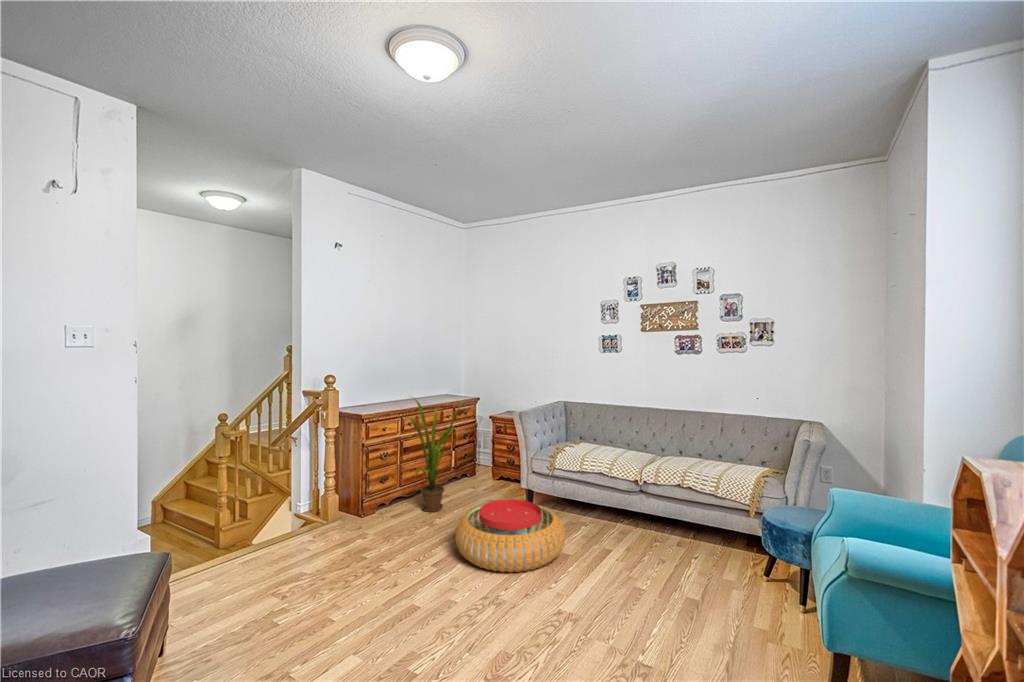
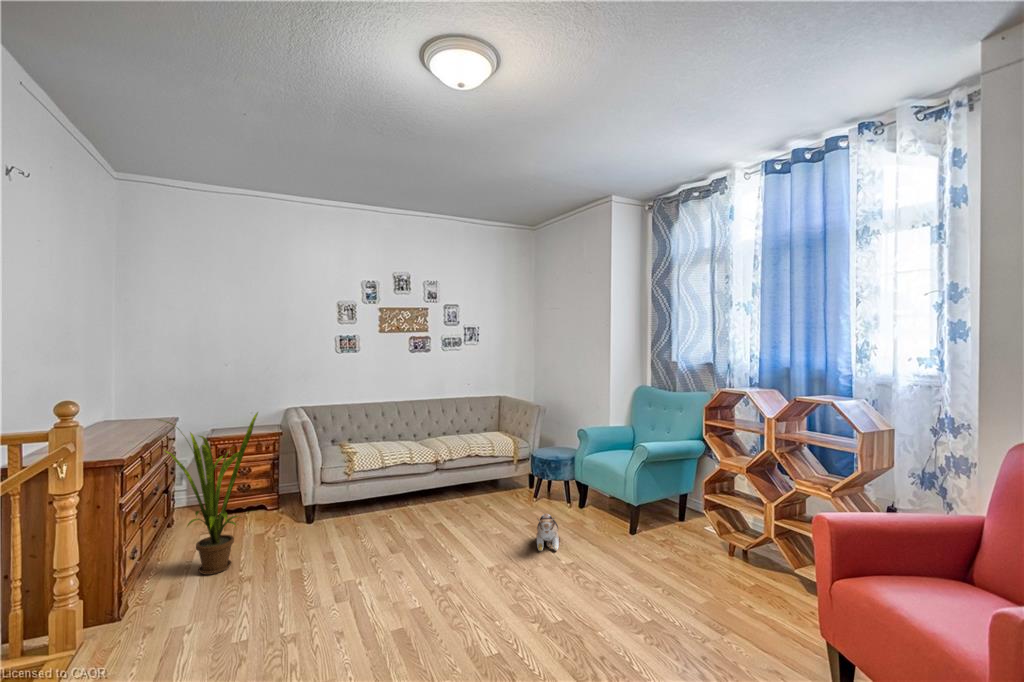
pouf: present [455,499,565,572] -> none [324,502,442,577]
plush toy: none [597,581,679,642] -> present [537,513,560,551]

